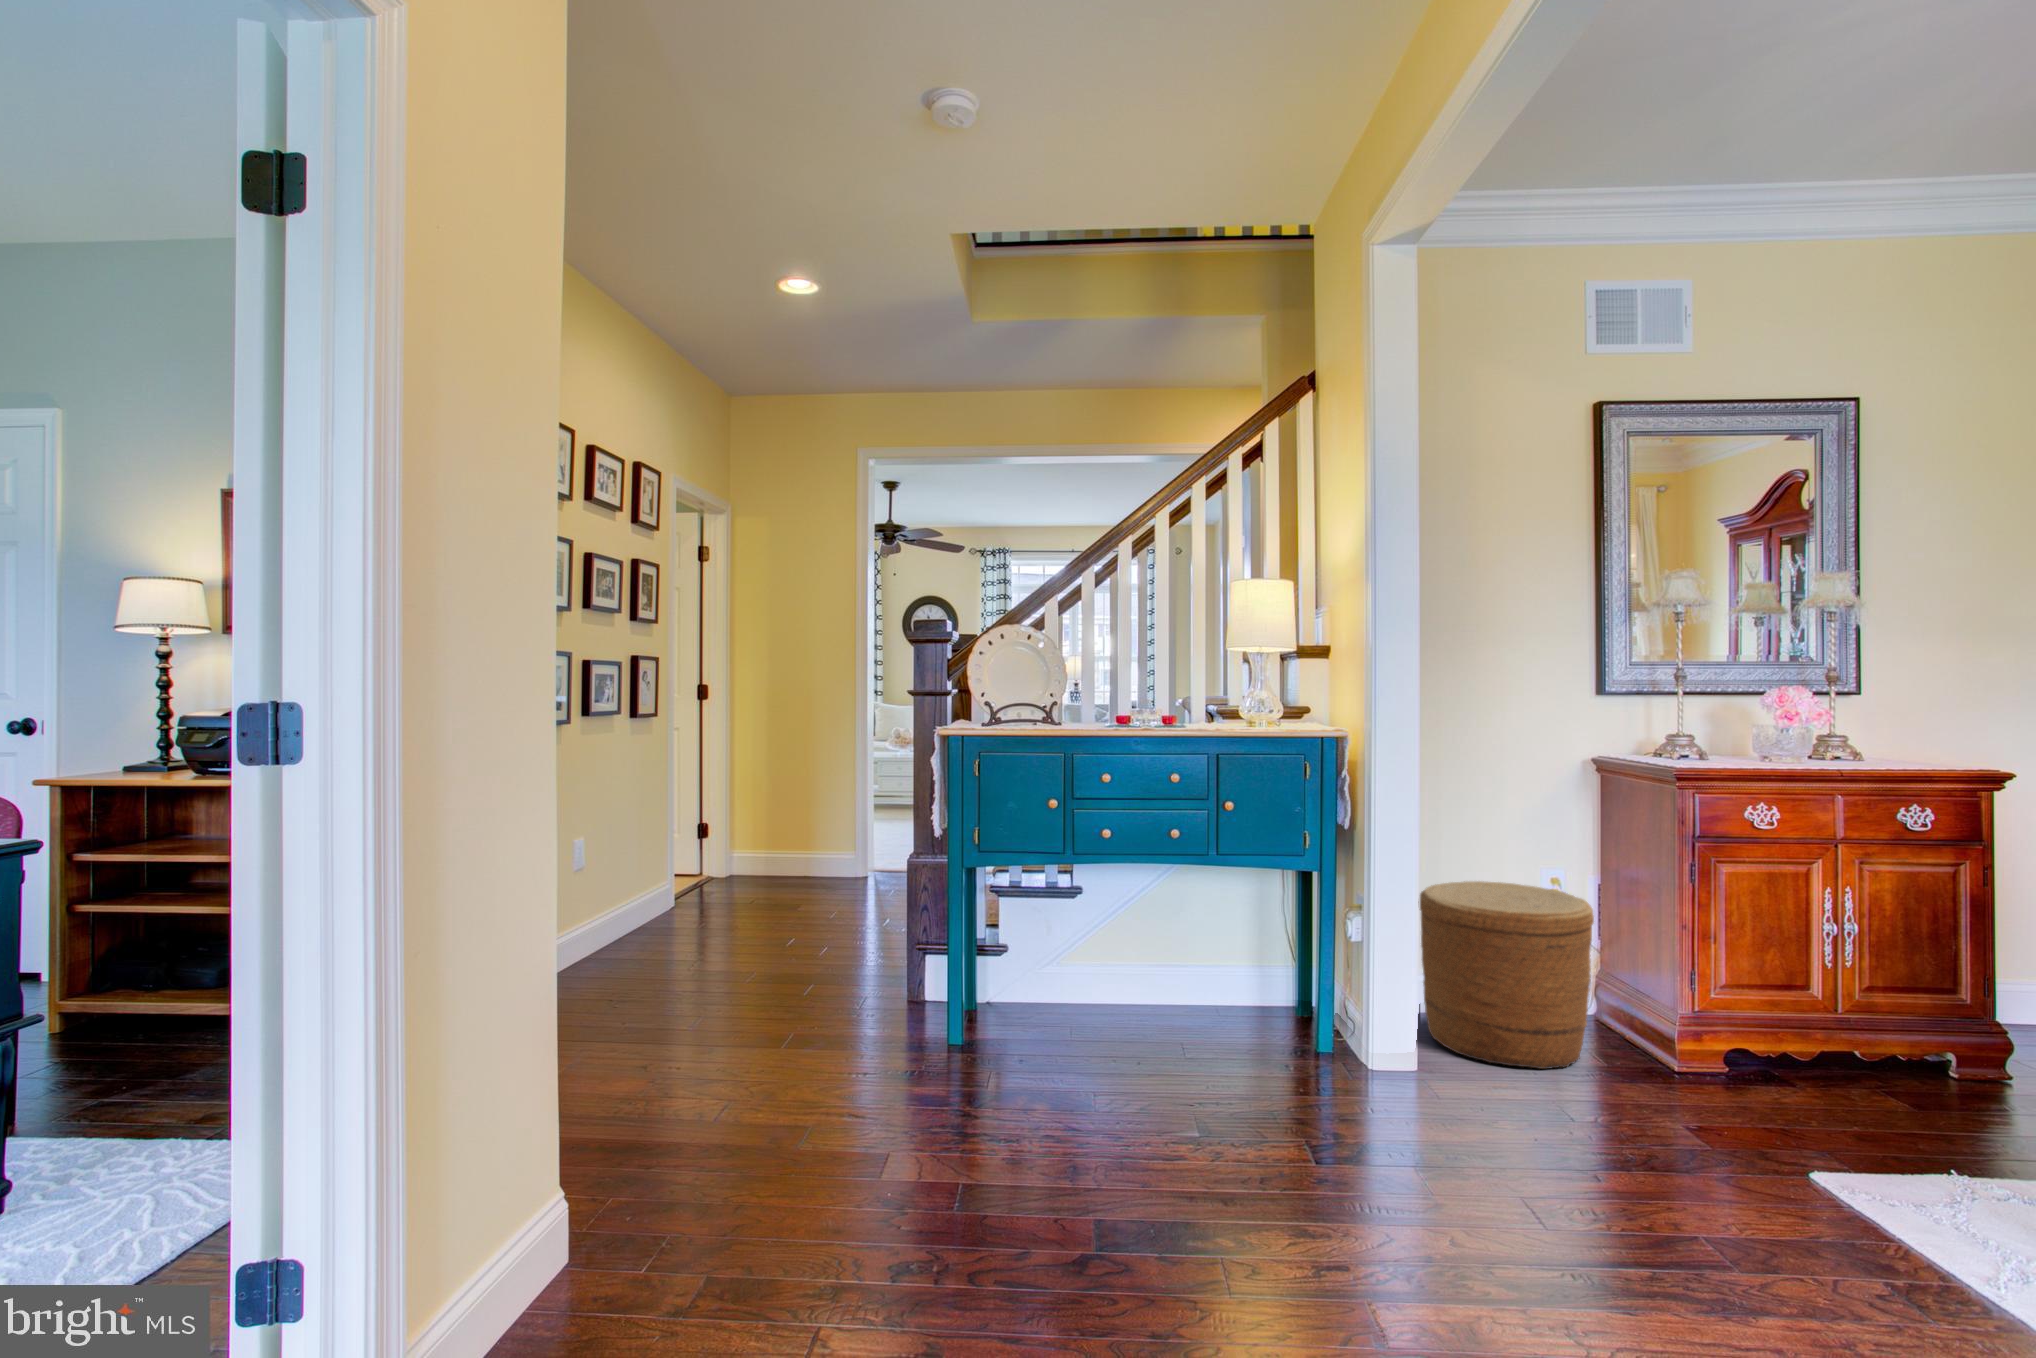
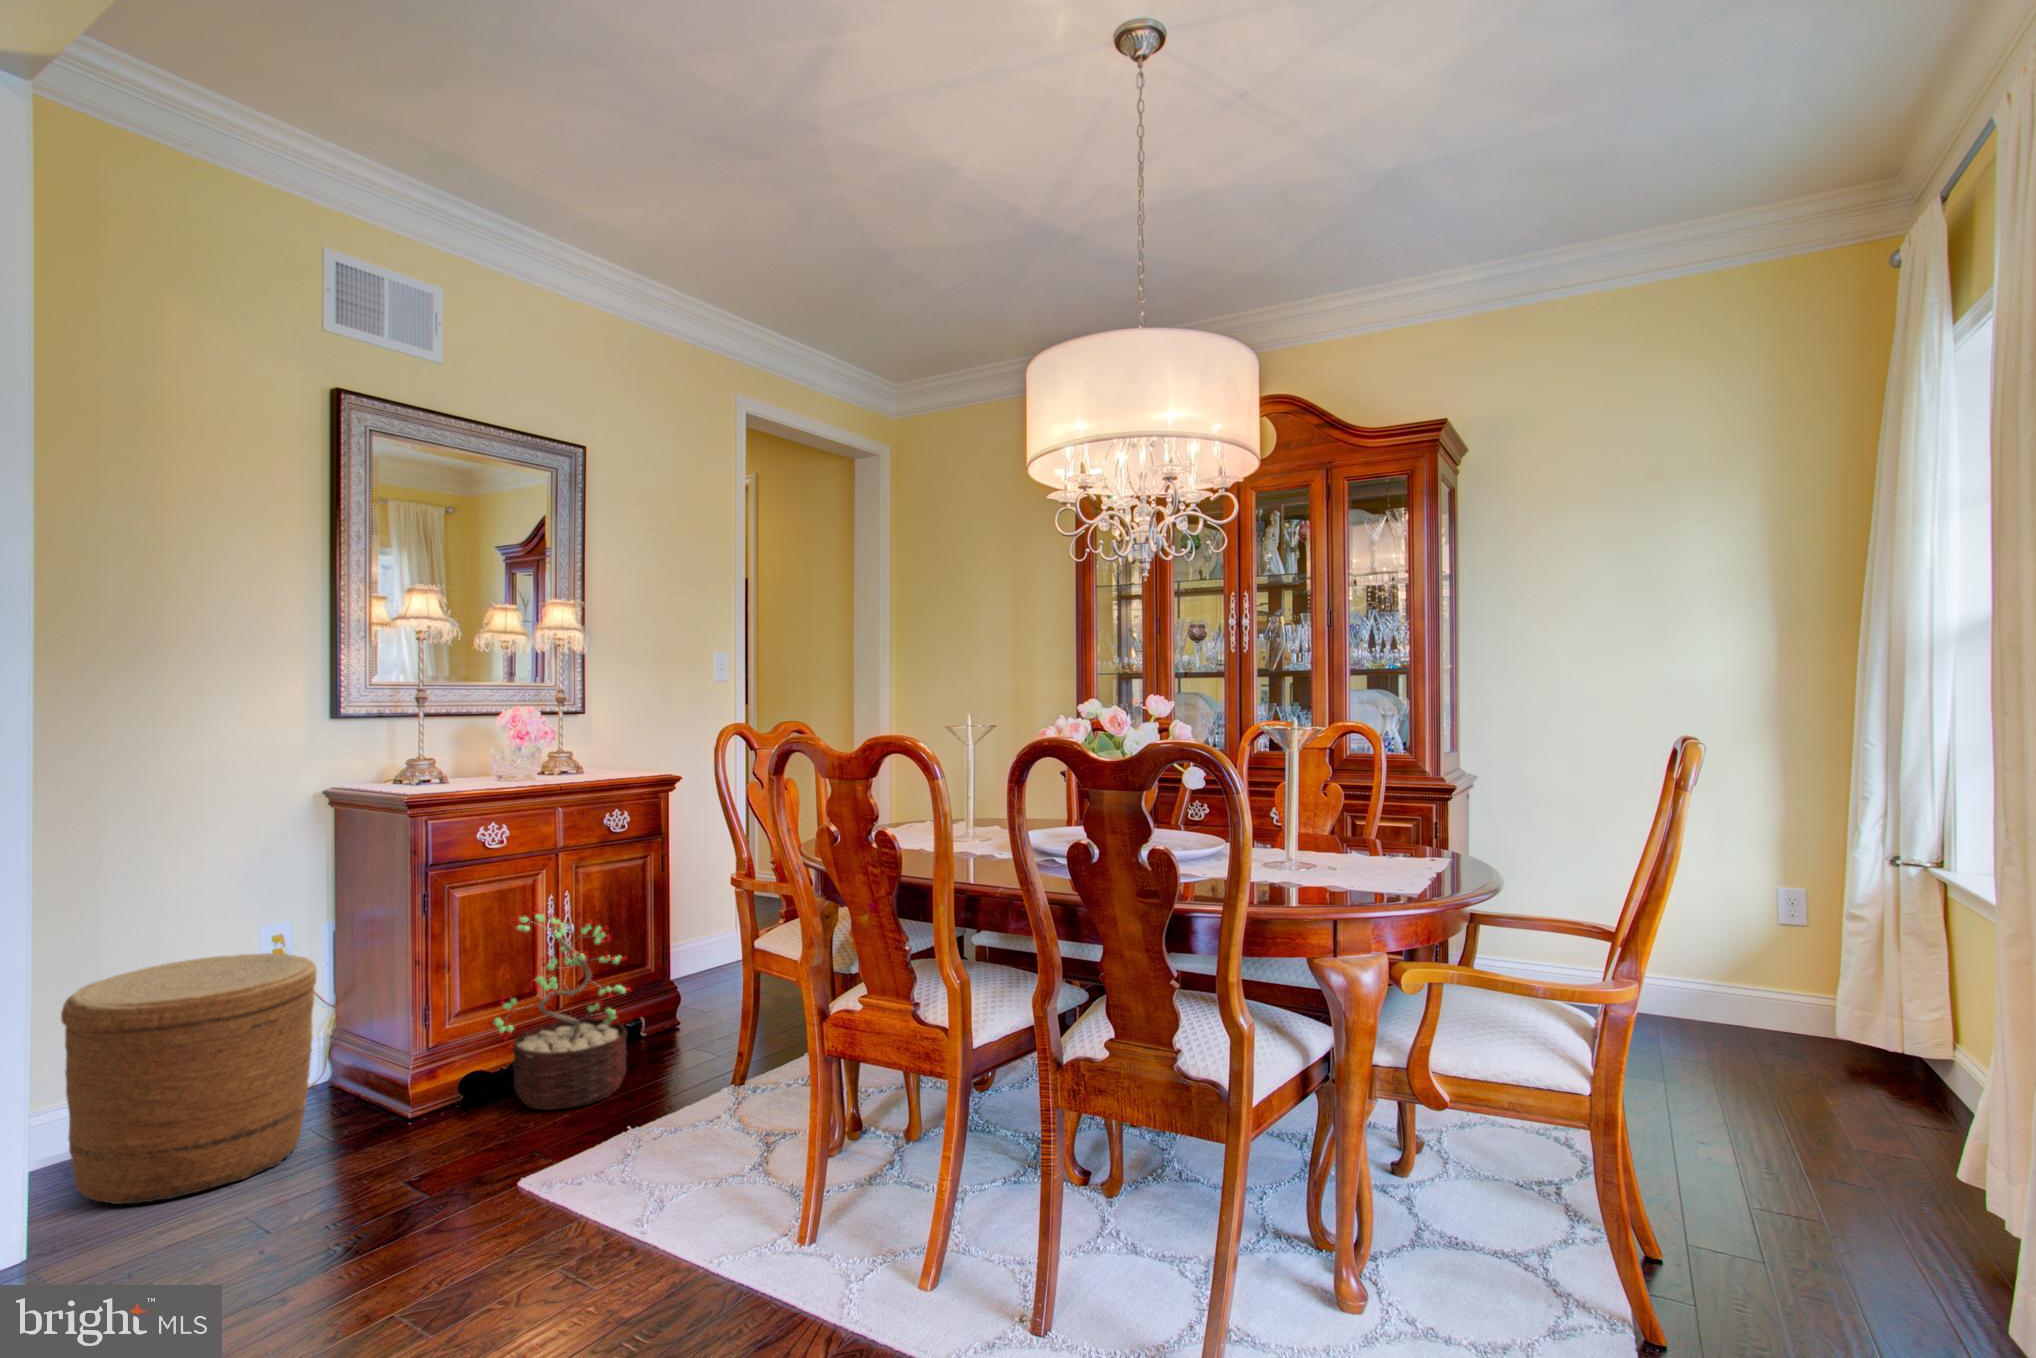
decorative plant: none [1755,897,1945,1128] -> present [486,908,631,1110]

